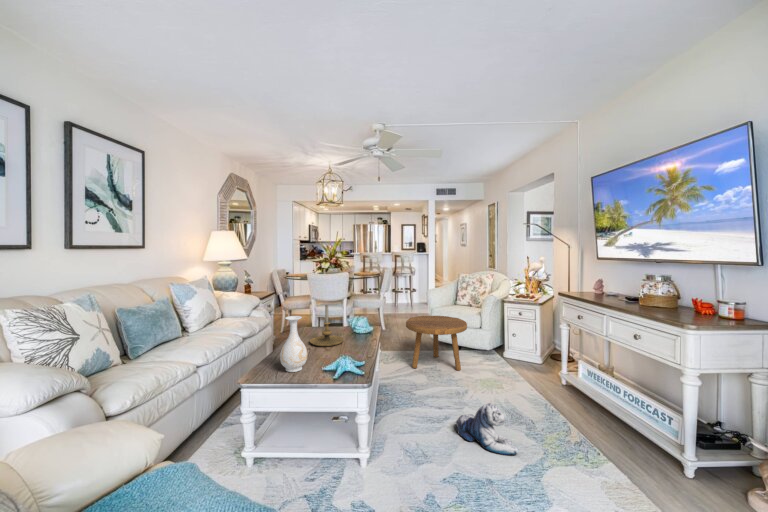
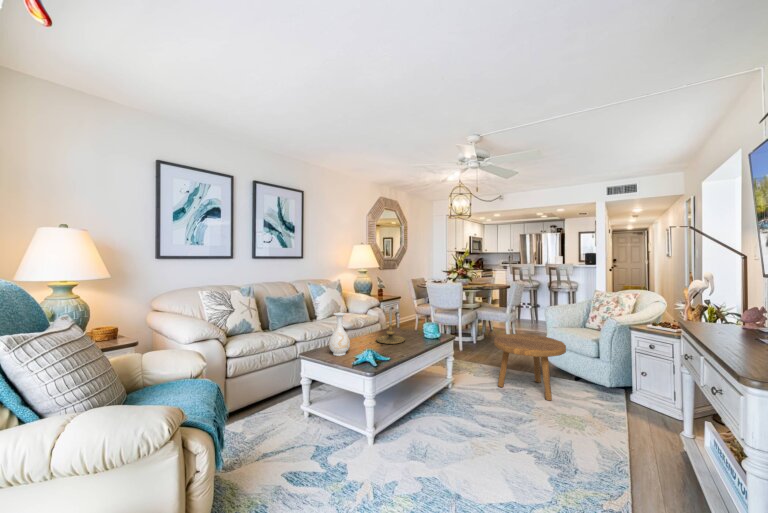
plush toy: present [456,404,519,455] -> none [474,428,517,487]

